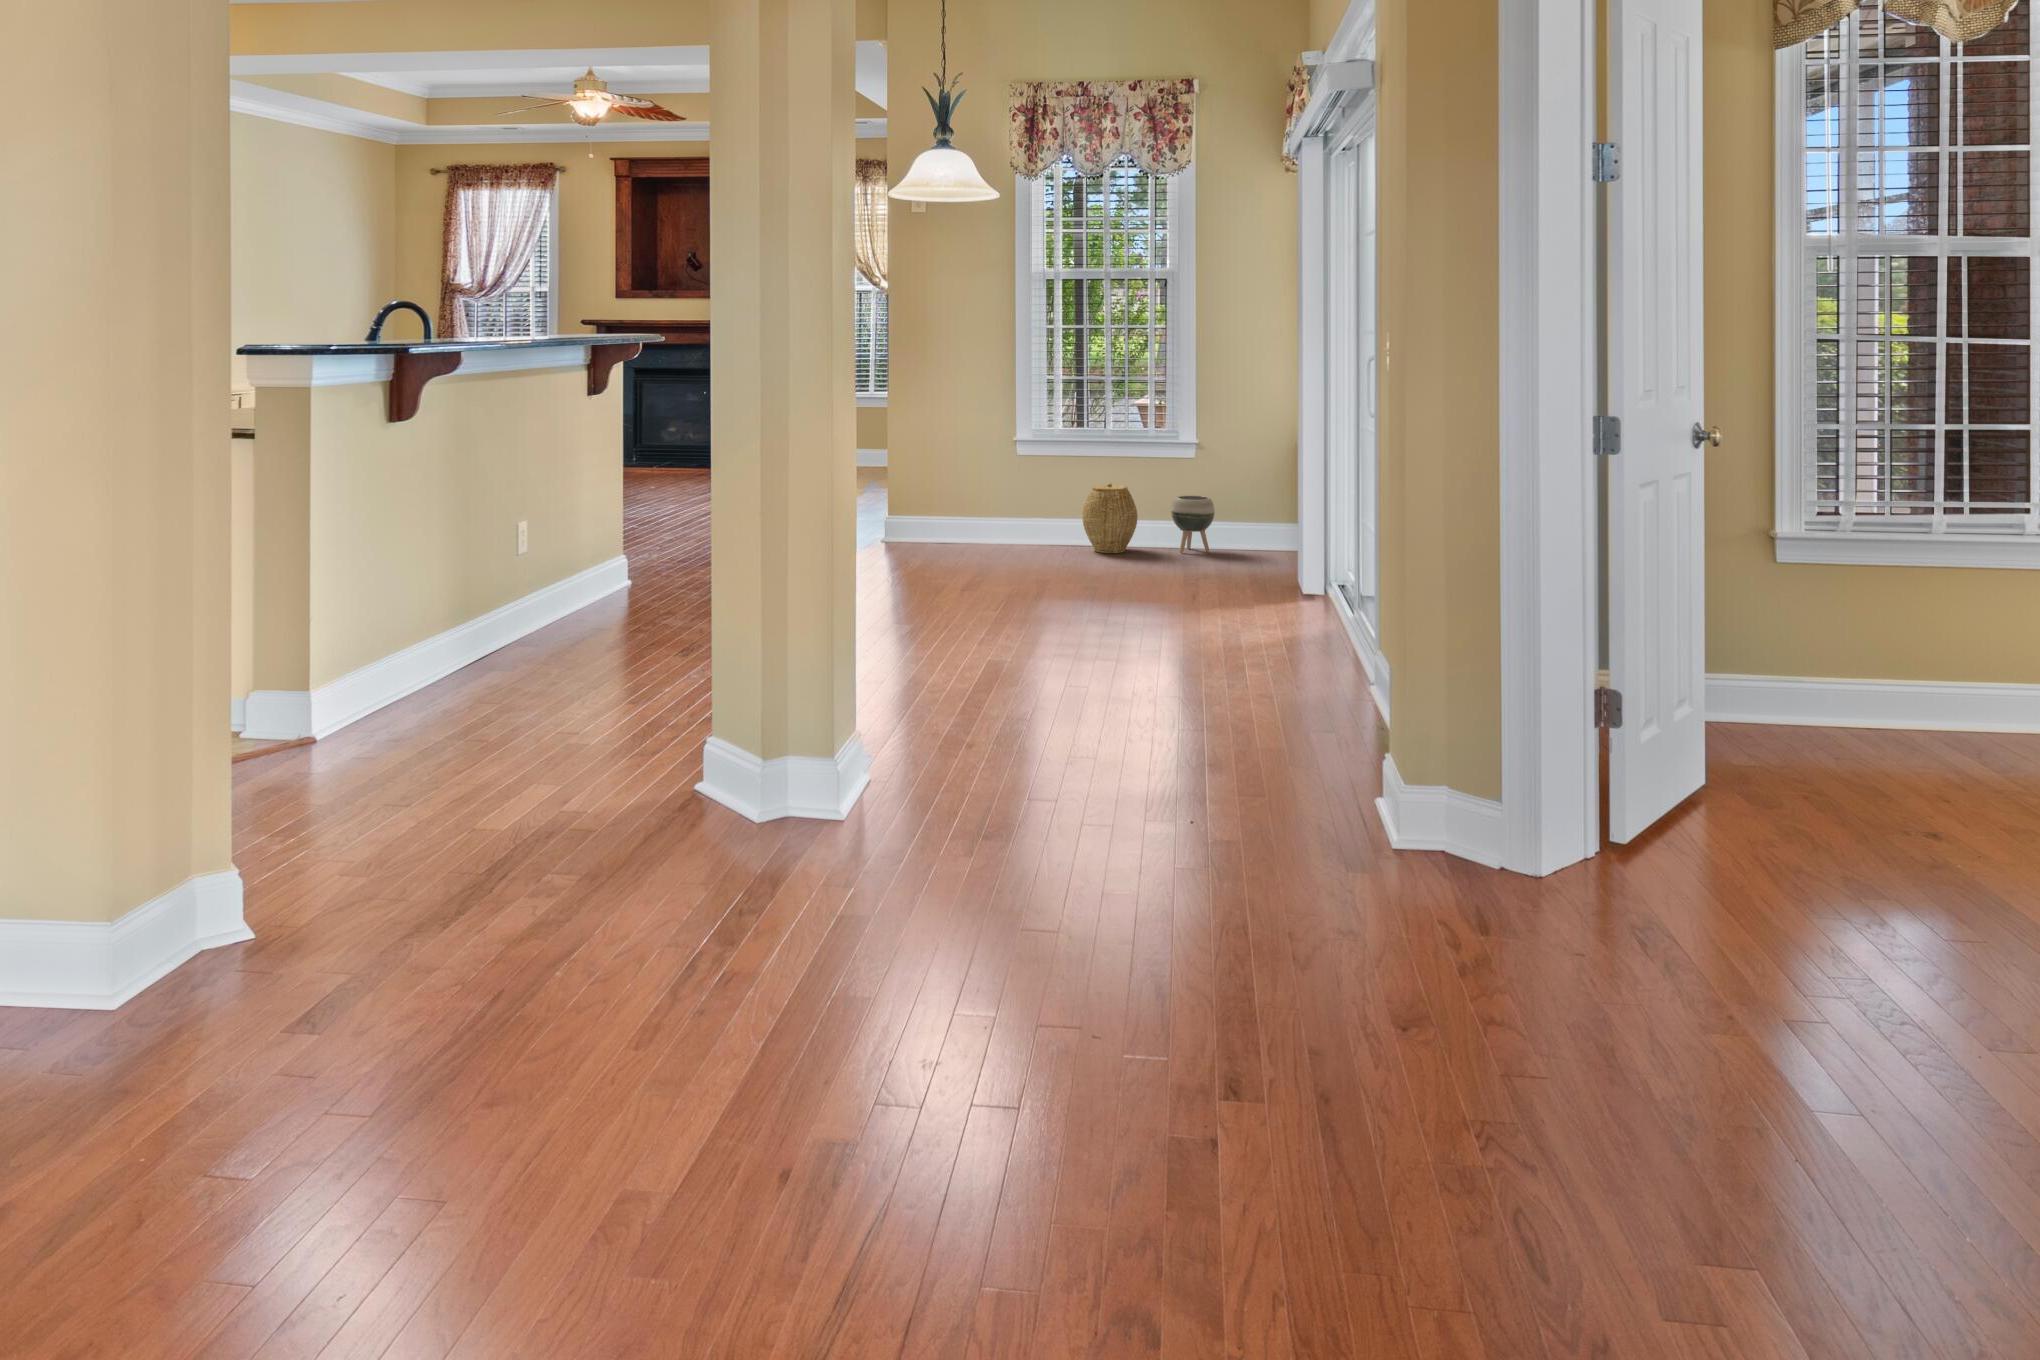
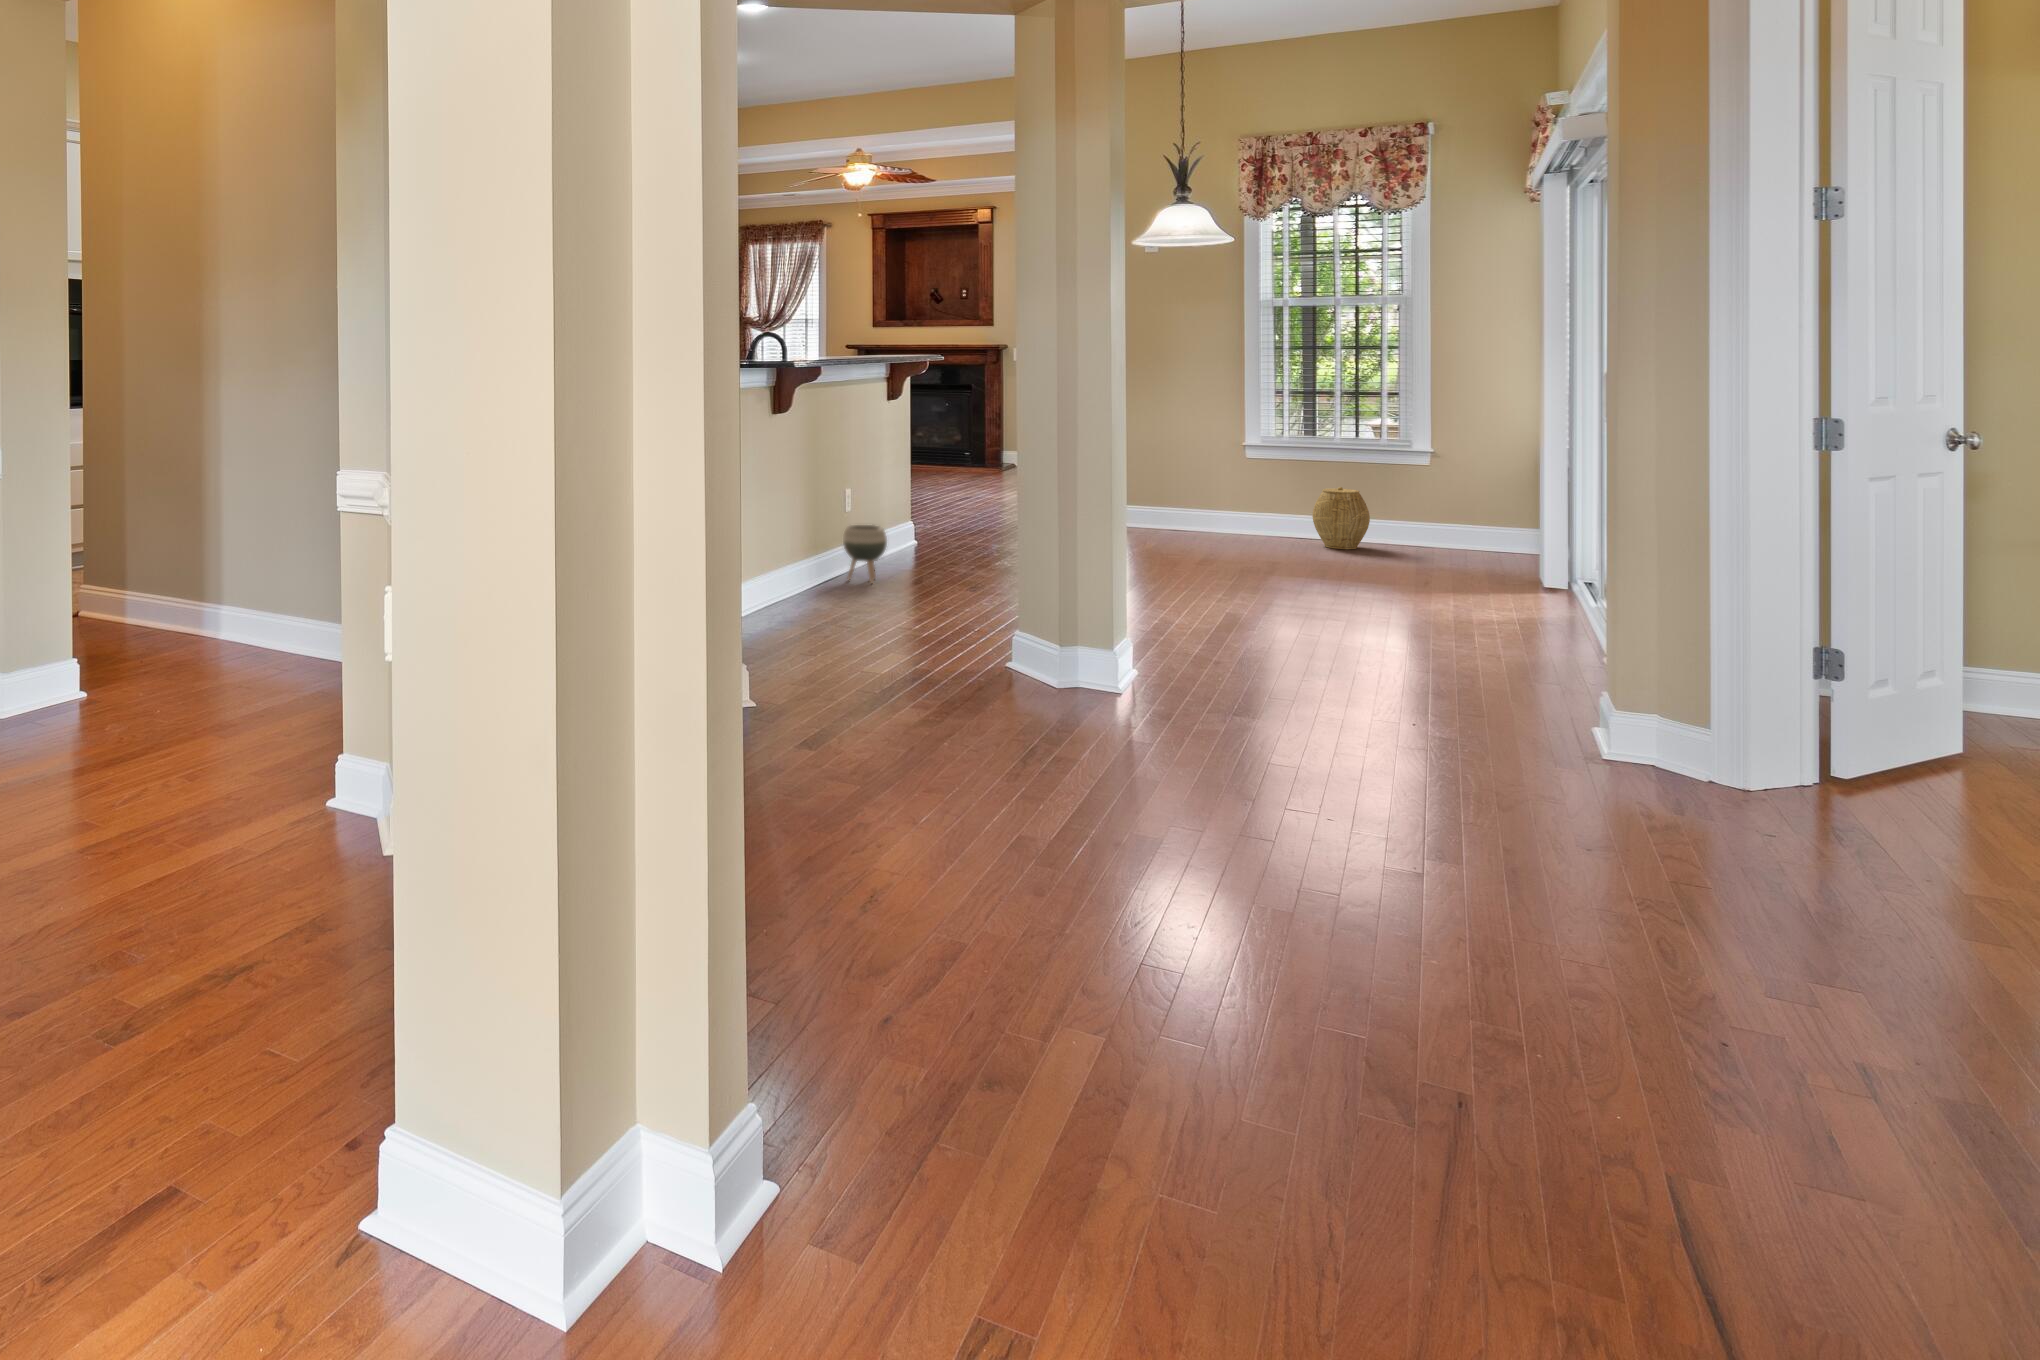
planter: present [1171,495,1215,553] -> present [843,525,887,583]

